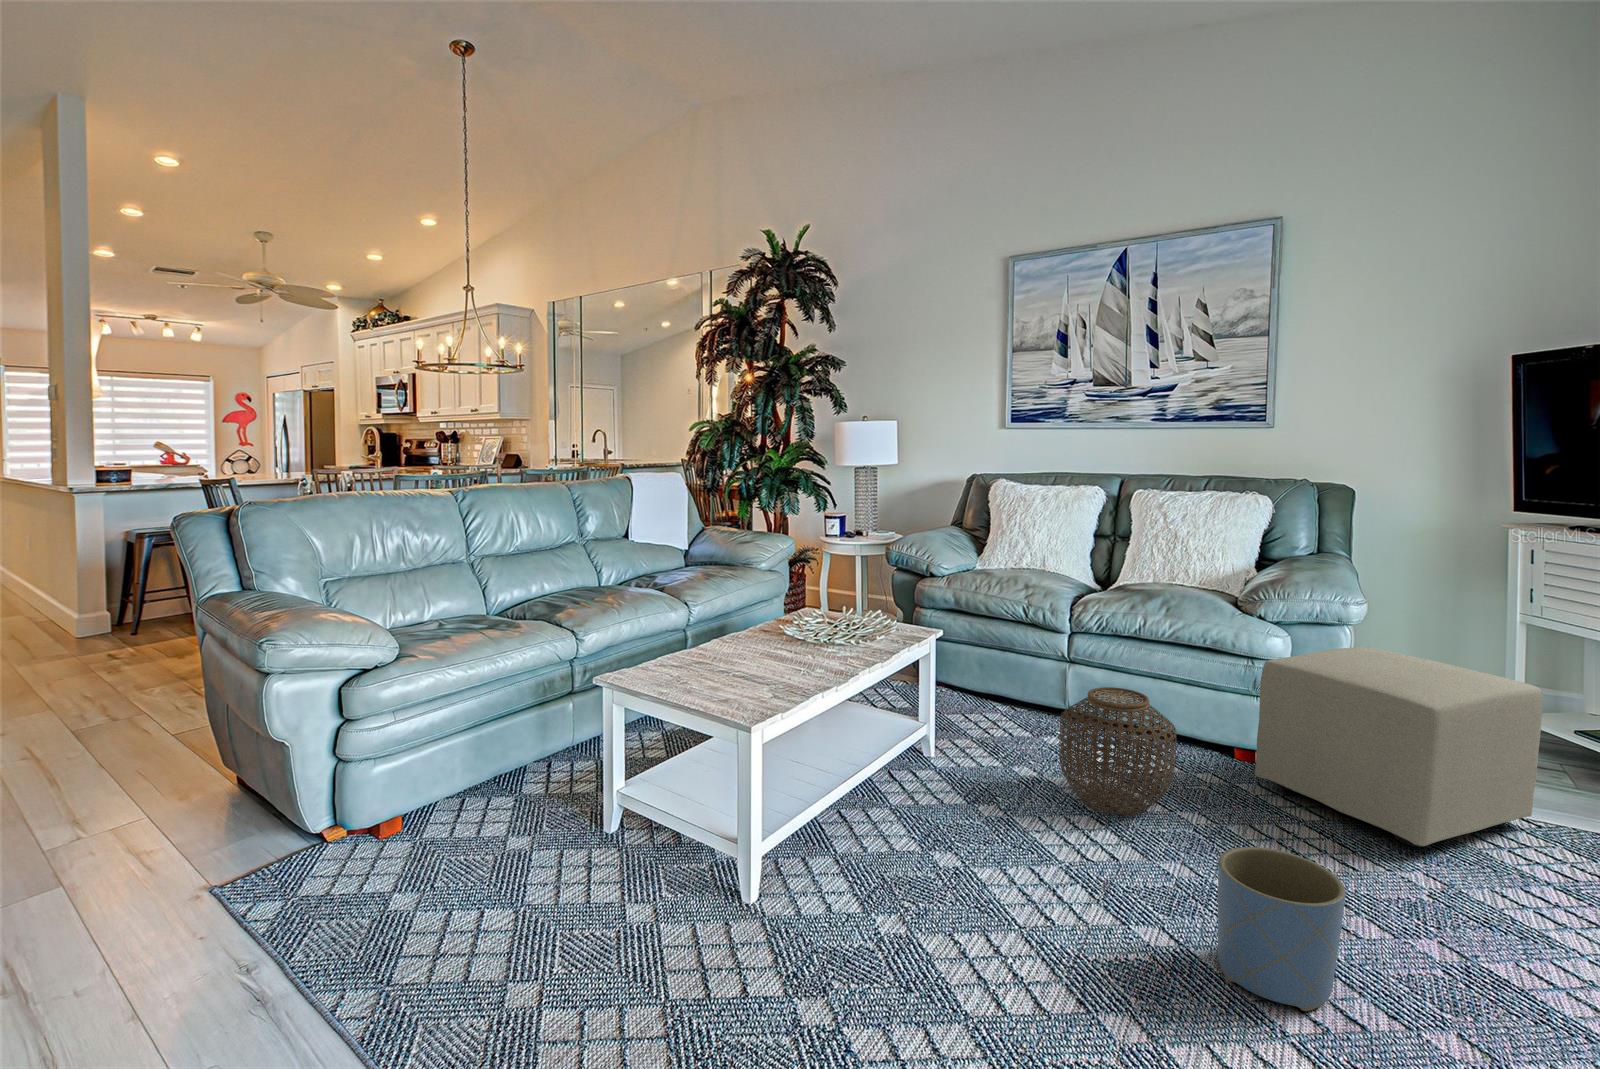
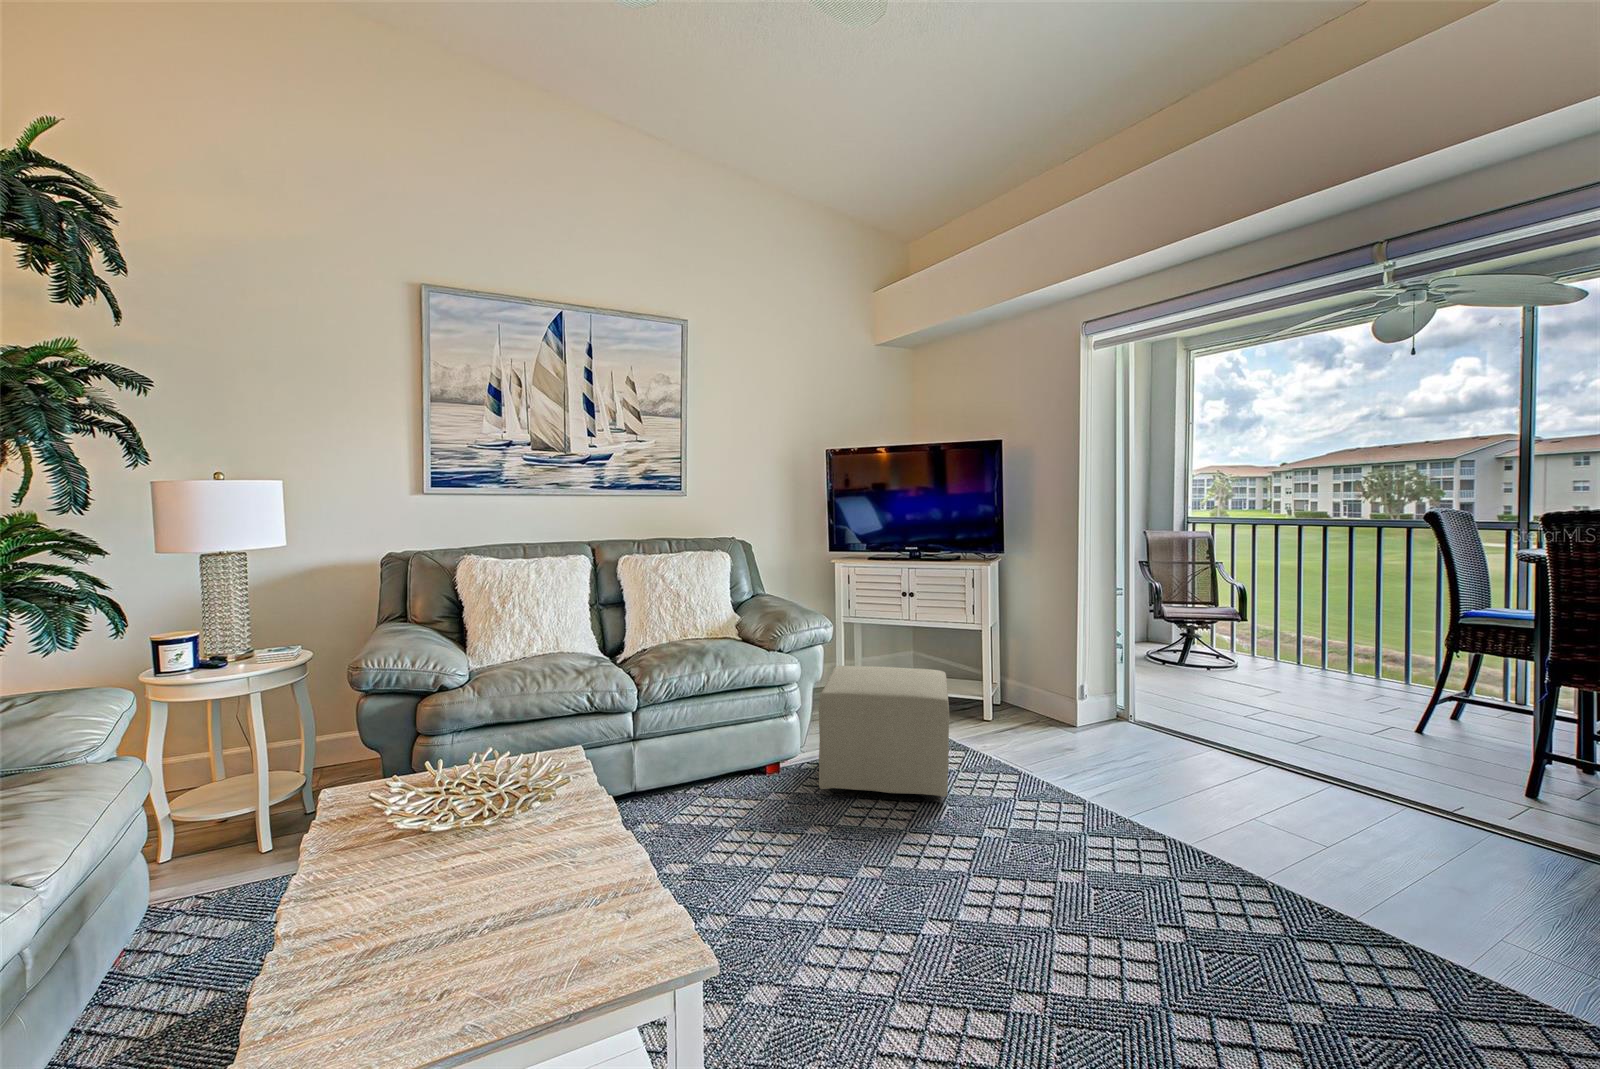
woven basket: present [1059,687,1177,815] -> none [729,747,829,870]
planter: present [1218,847,1346,1011] -> none [979,829,1062,944]

